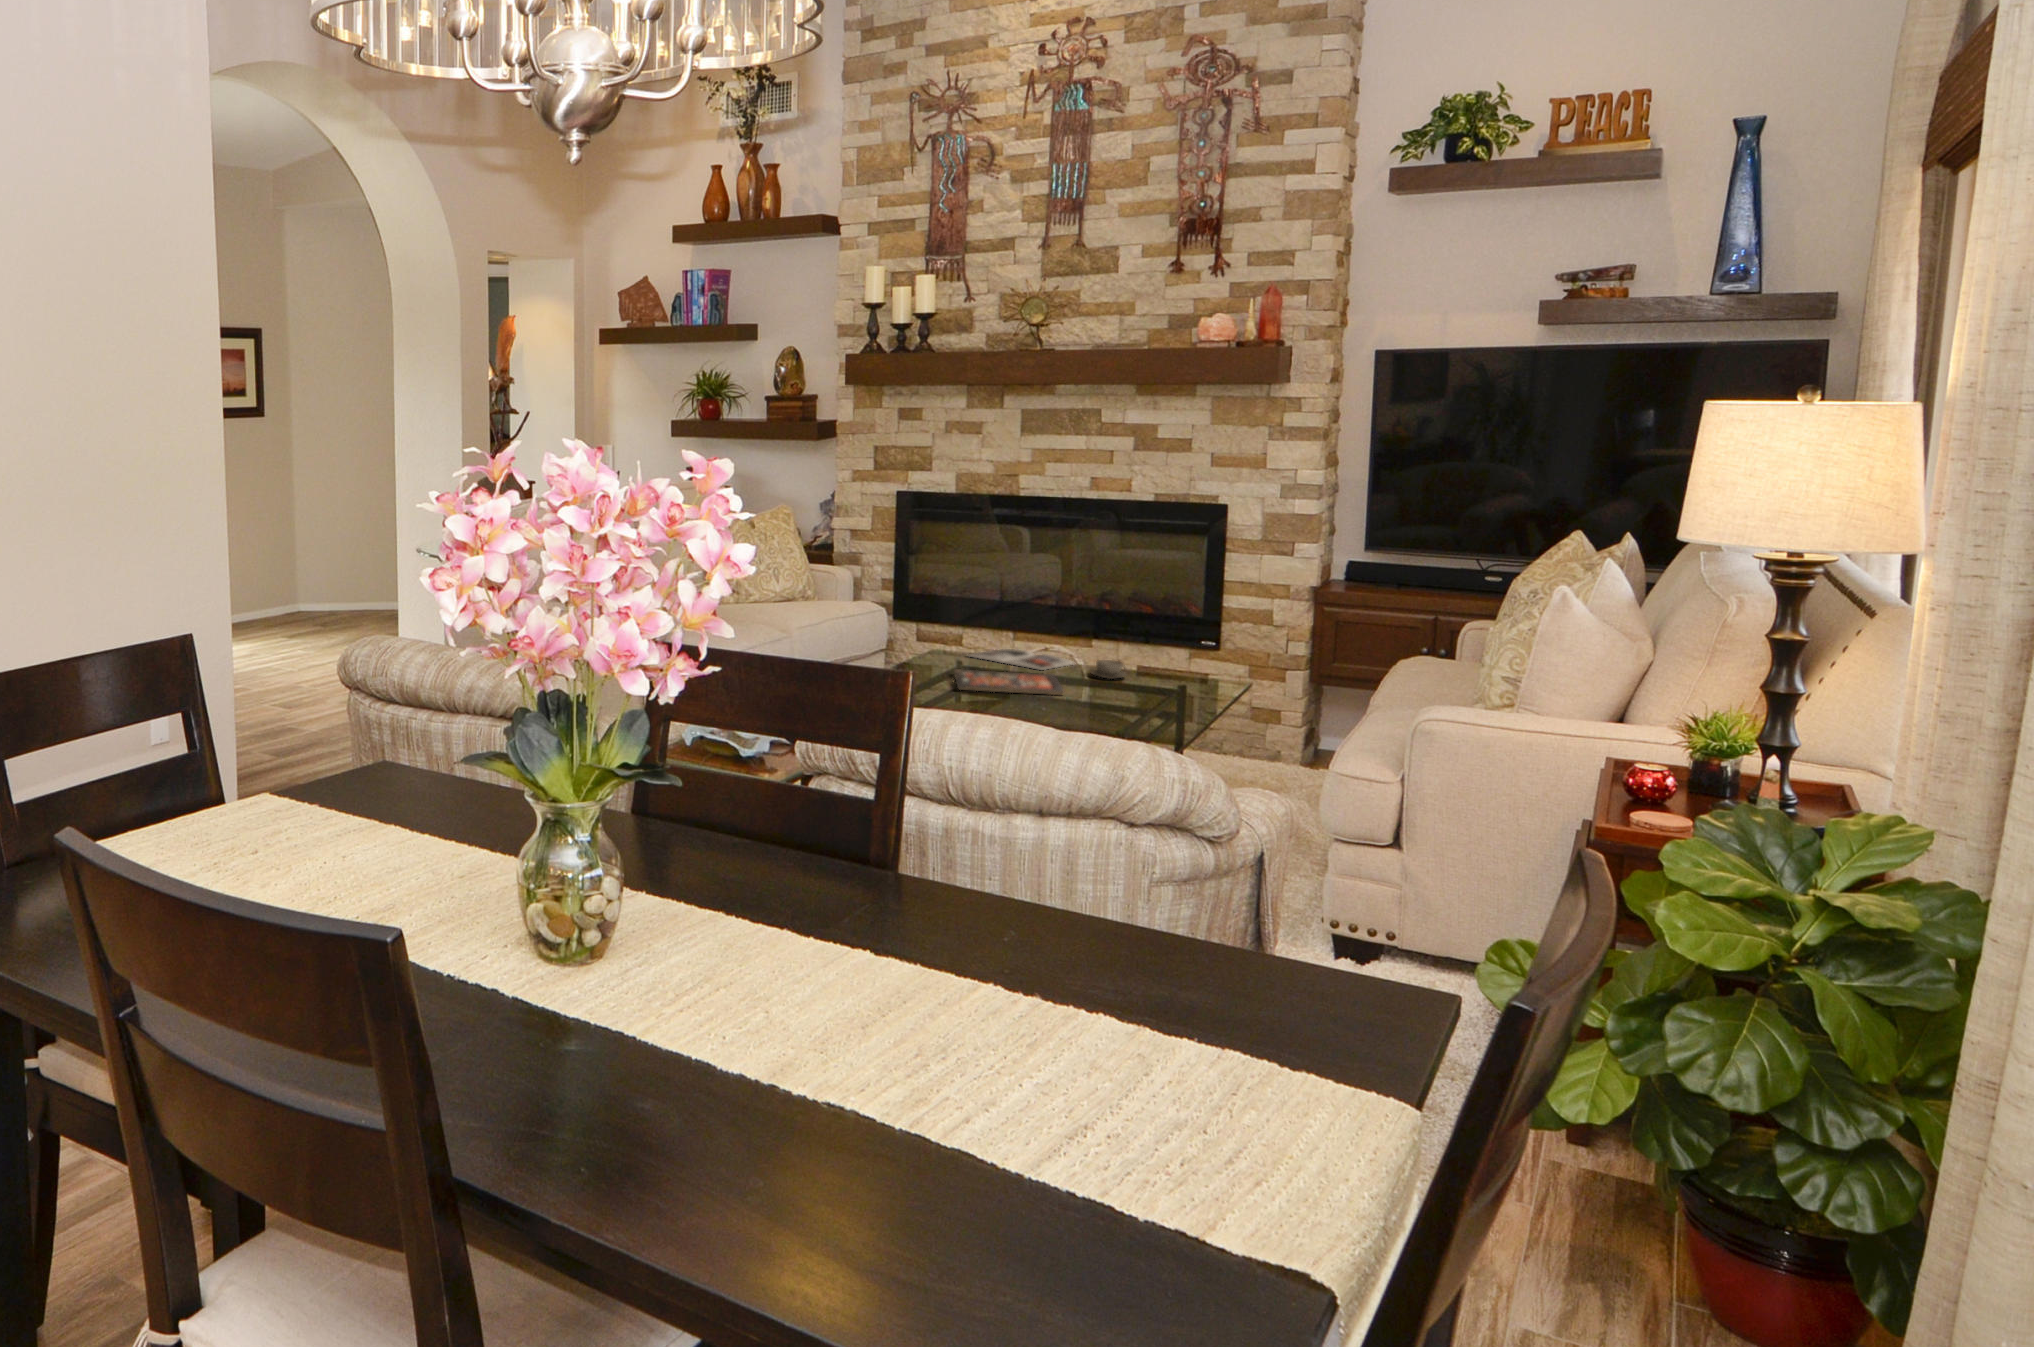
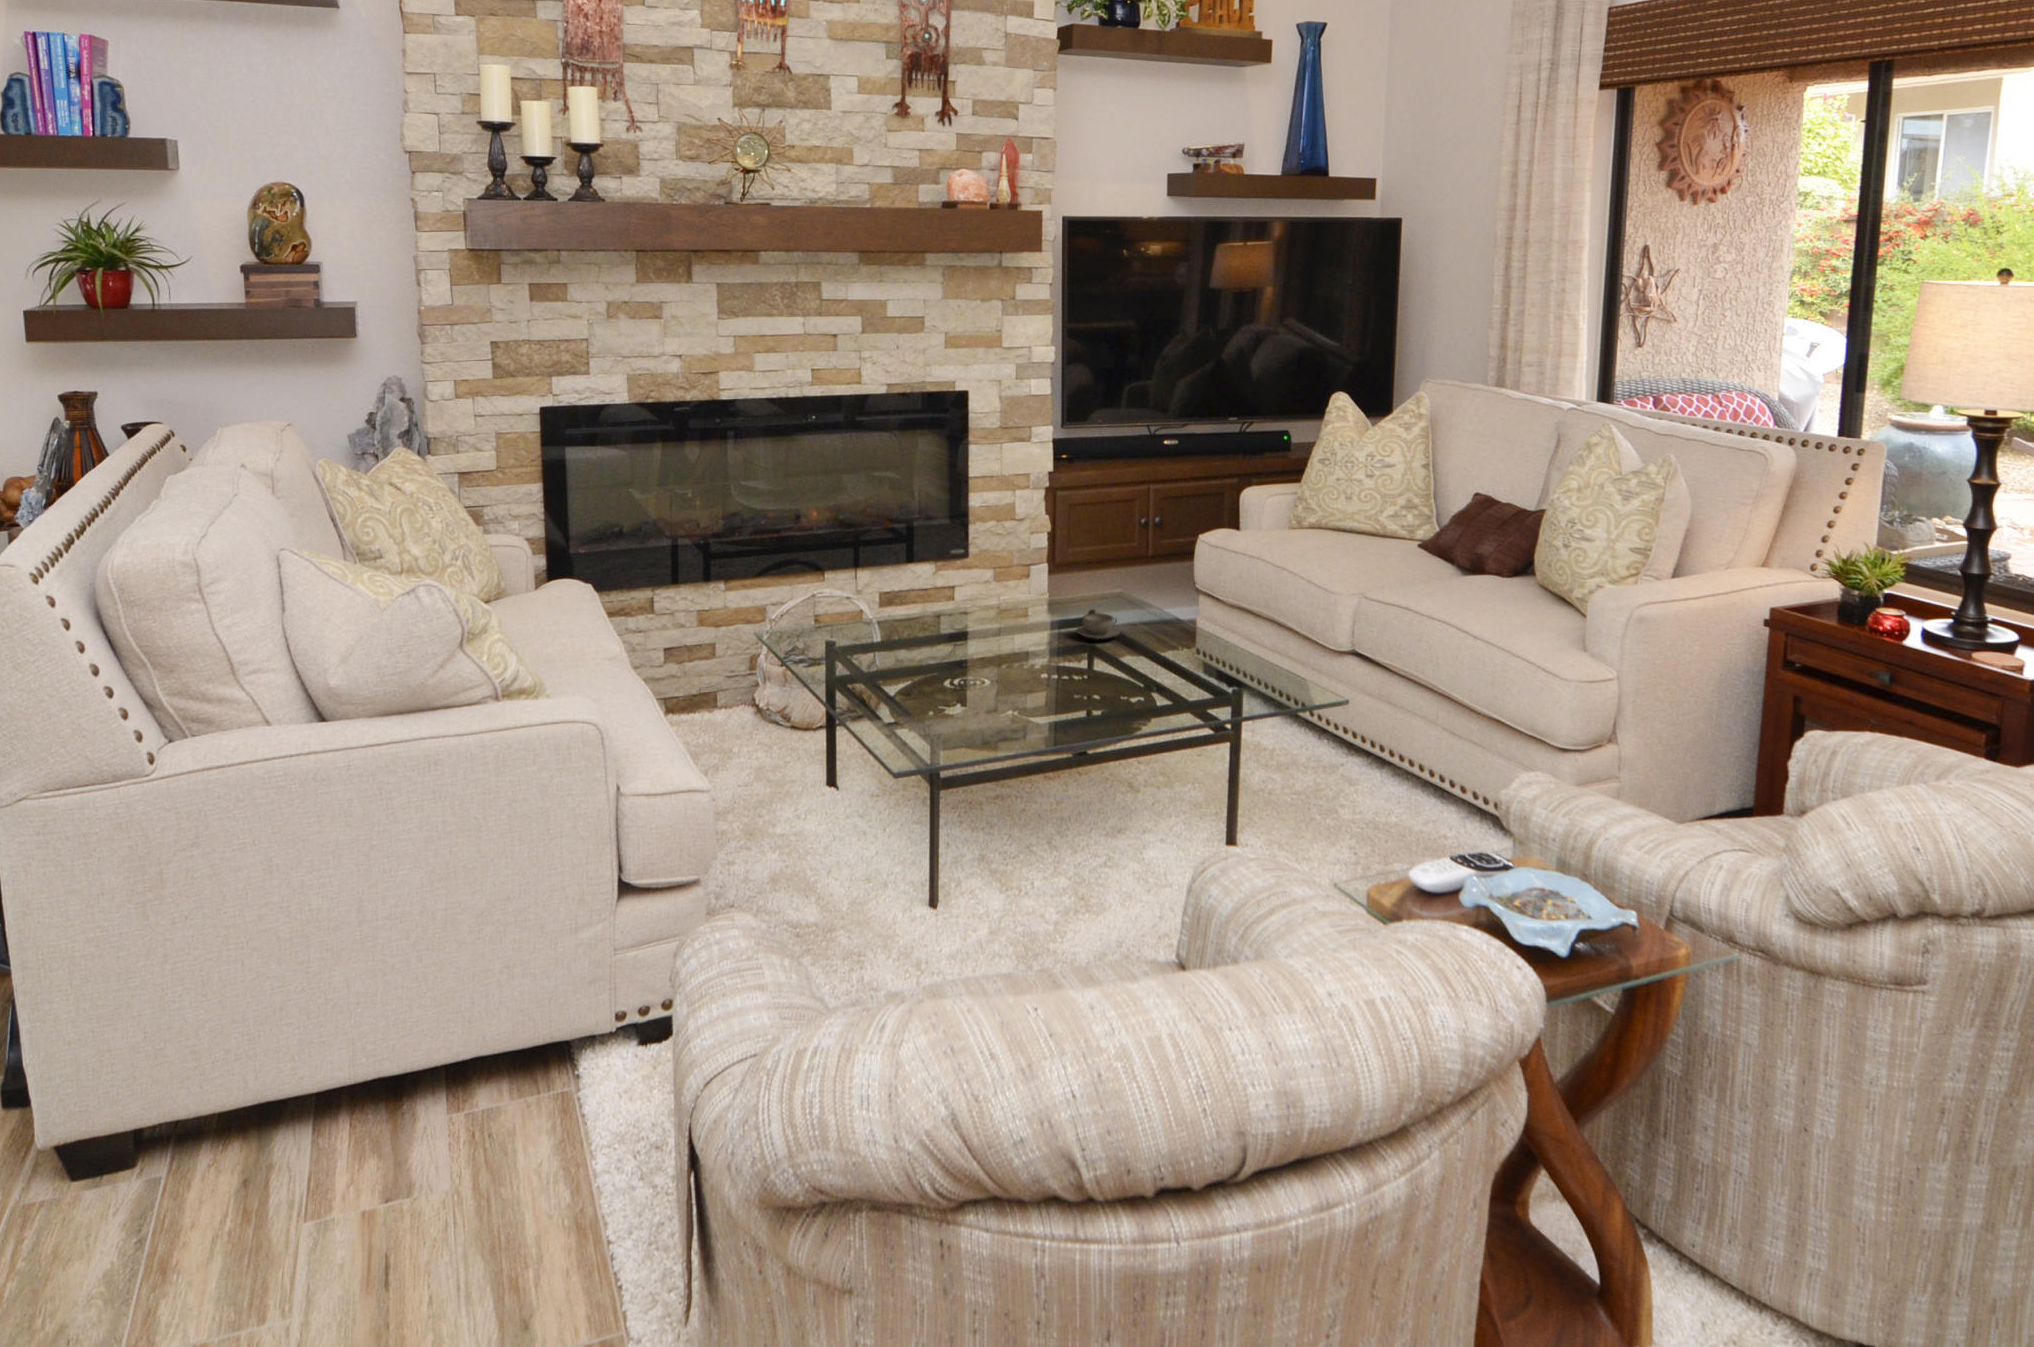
magazine: present [970,649,1076,670] -> none [898,619,1025,647]
board game: present [954,669,1064,695] -> none [980,650,1153,712]

